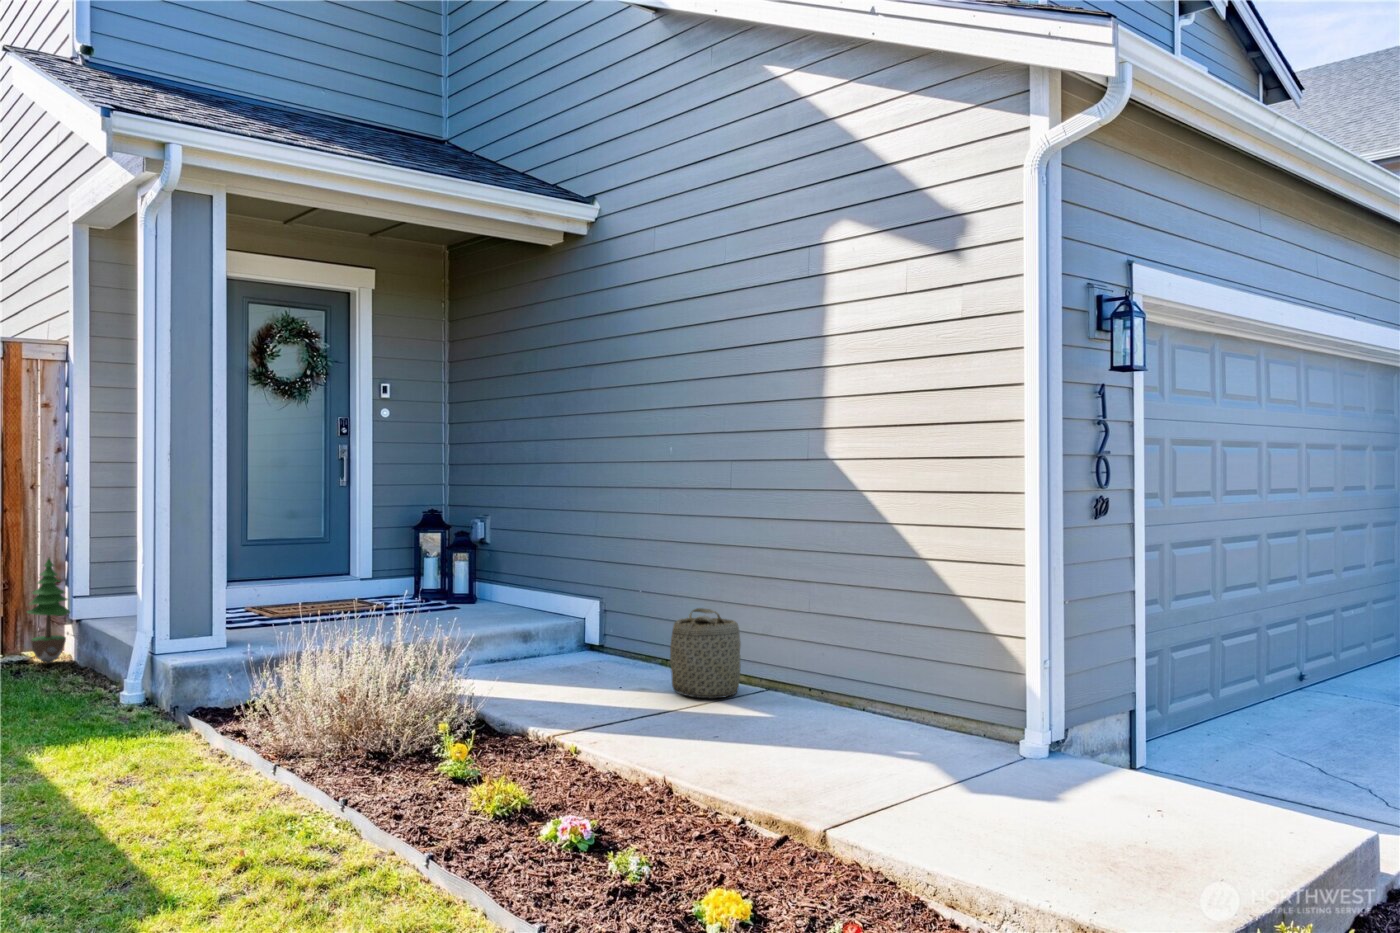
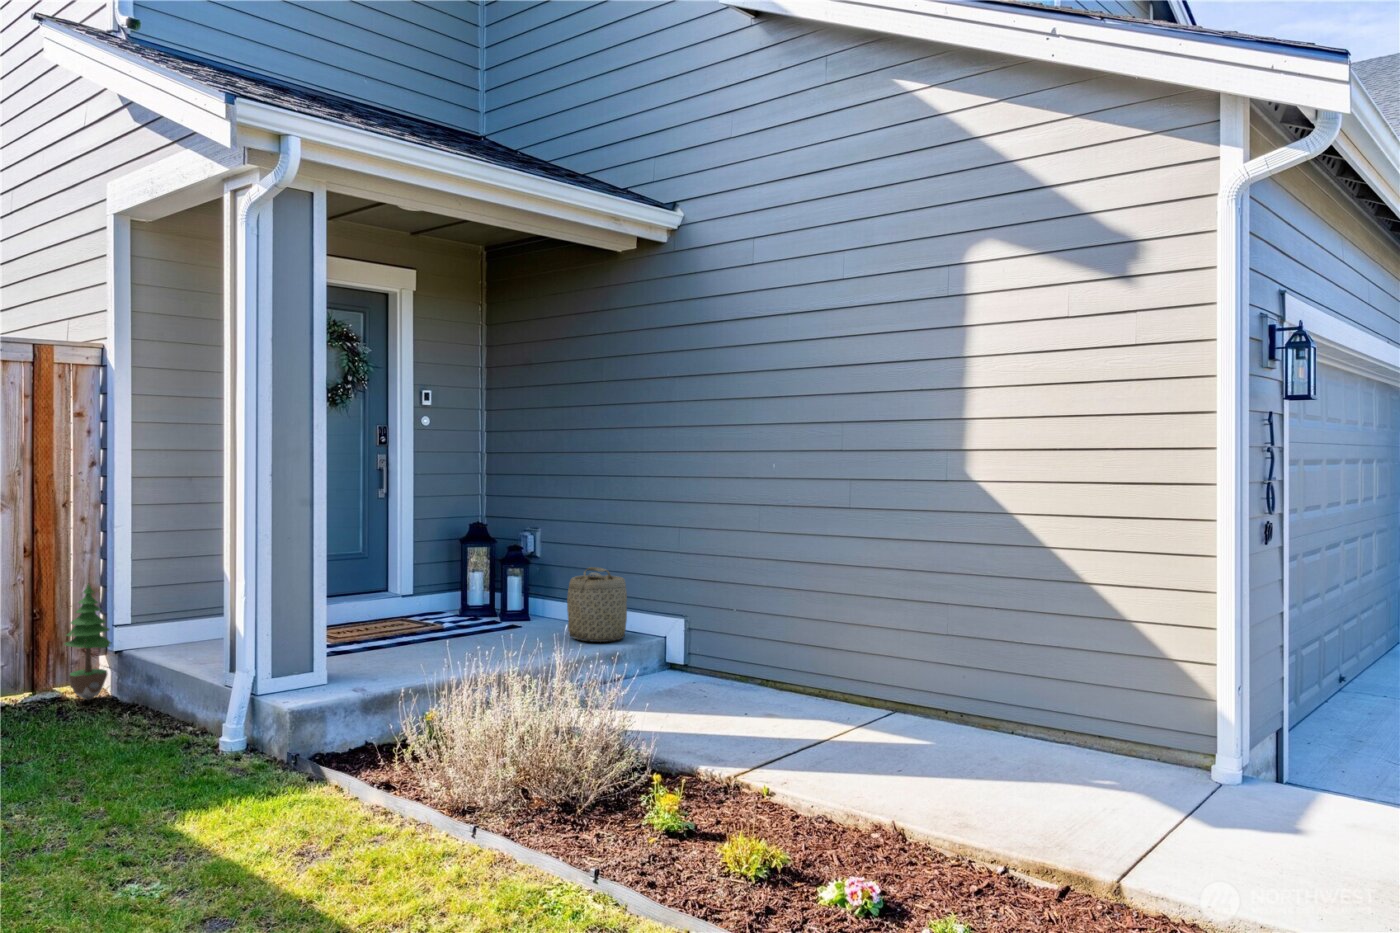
basket: present [670,608,741,698] -> present [567,567,627,642]

